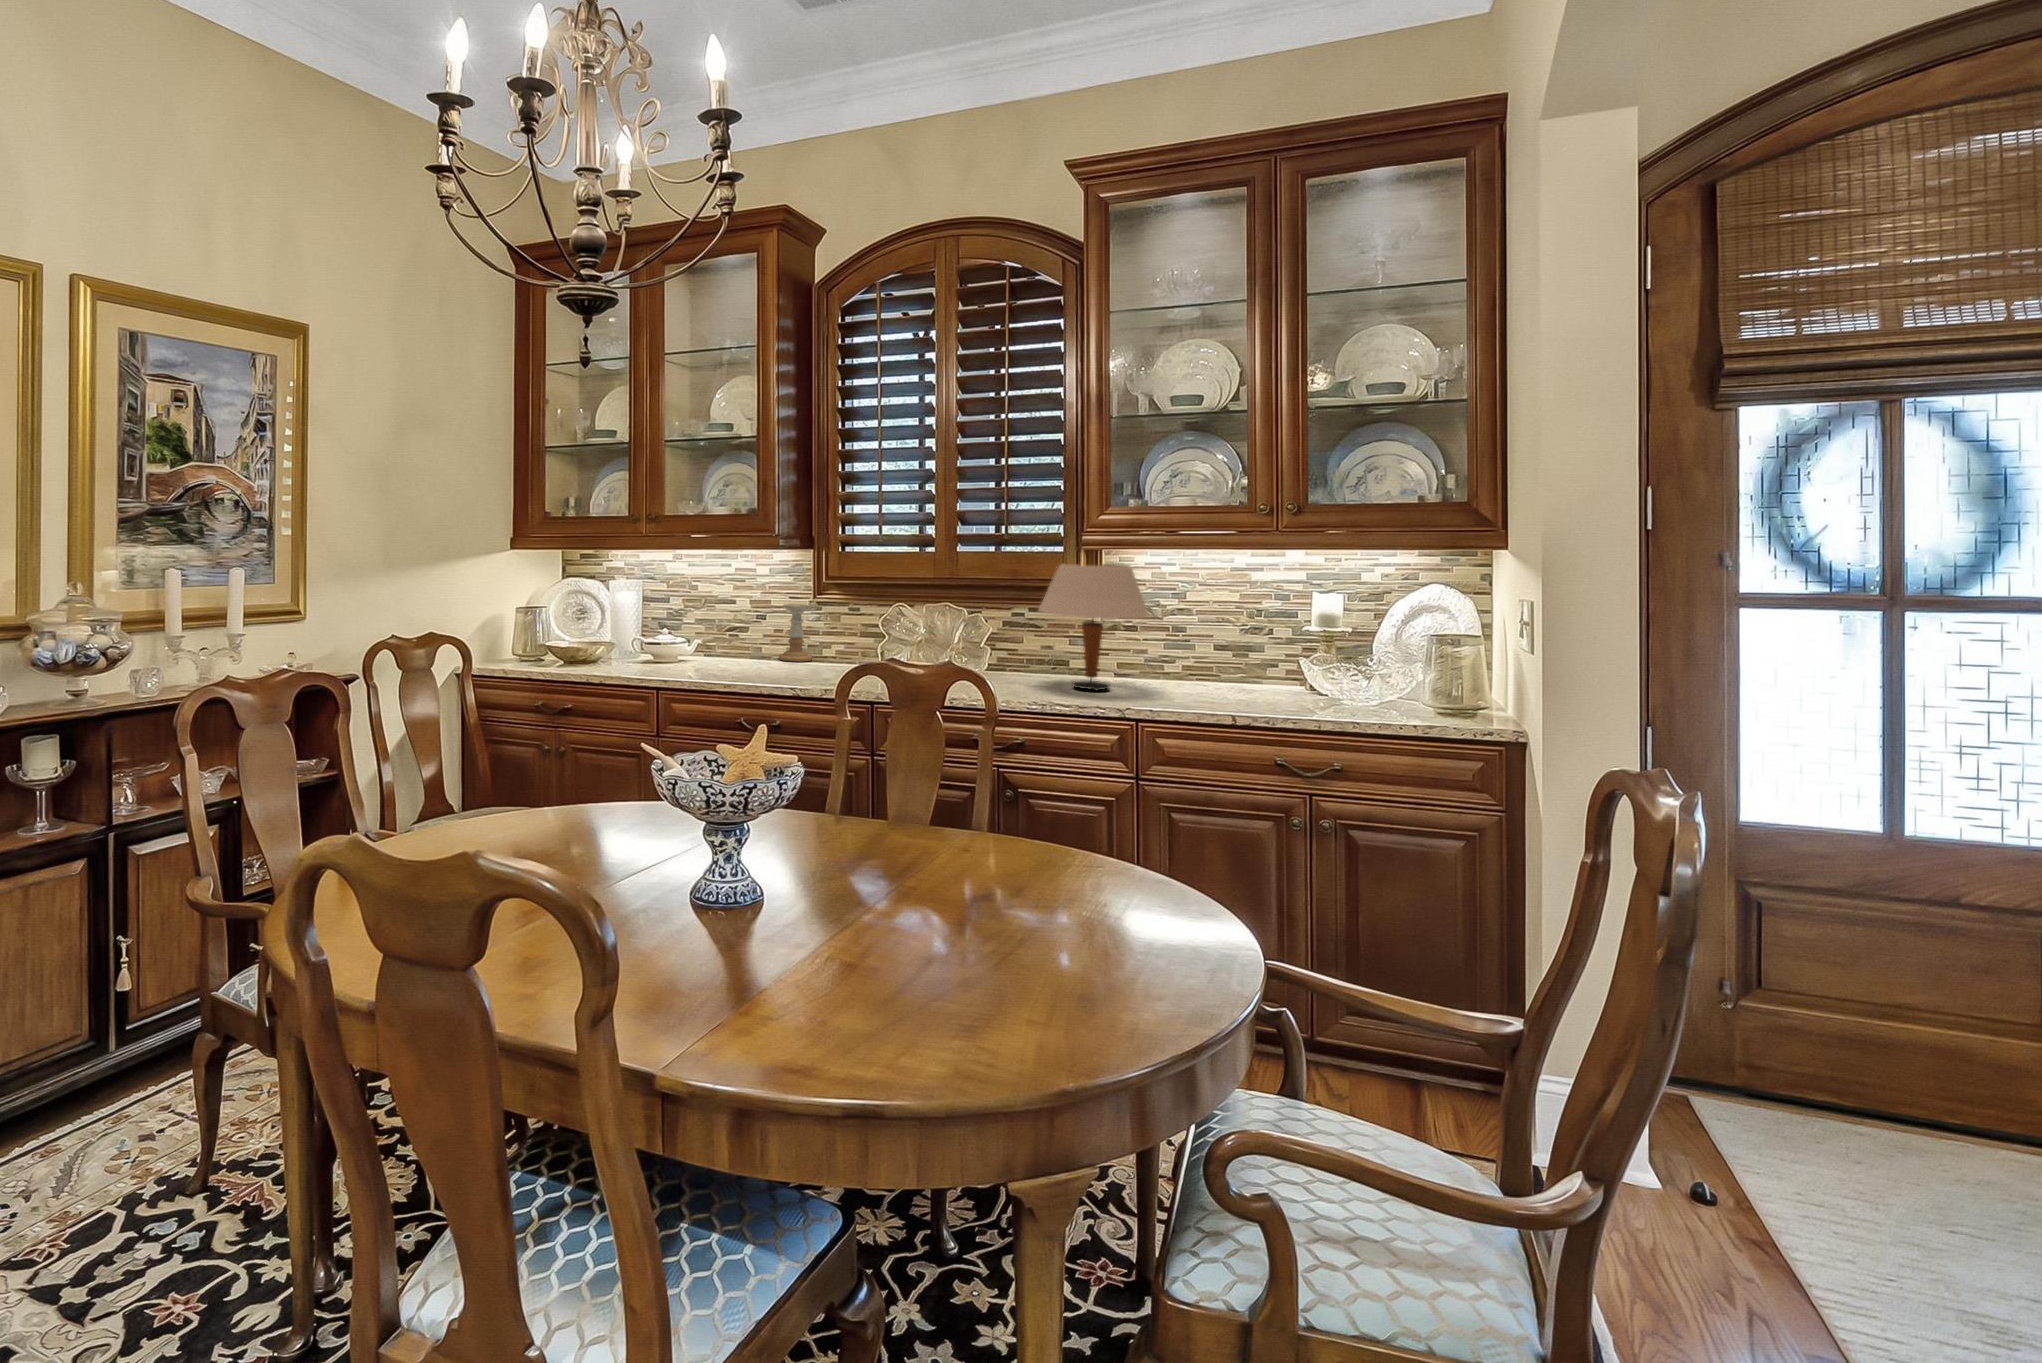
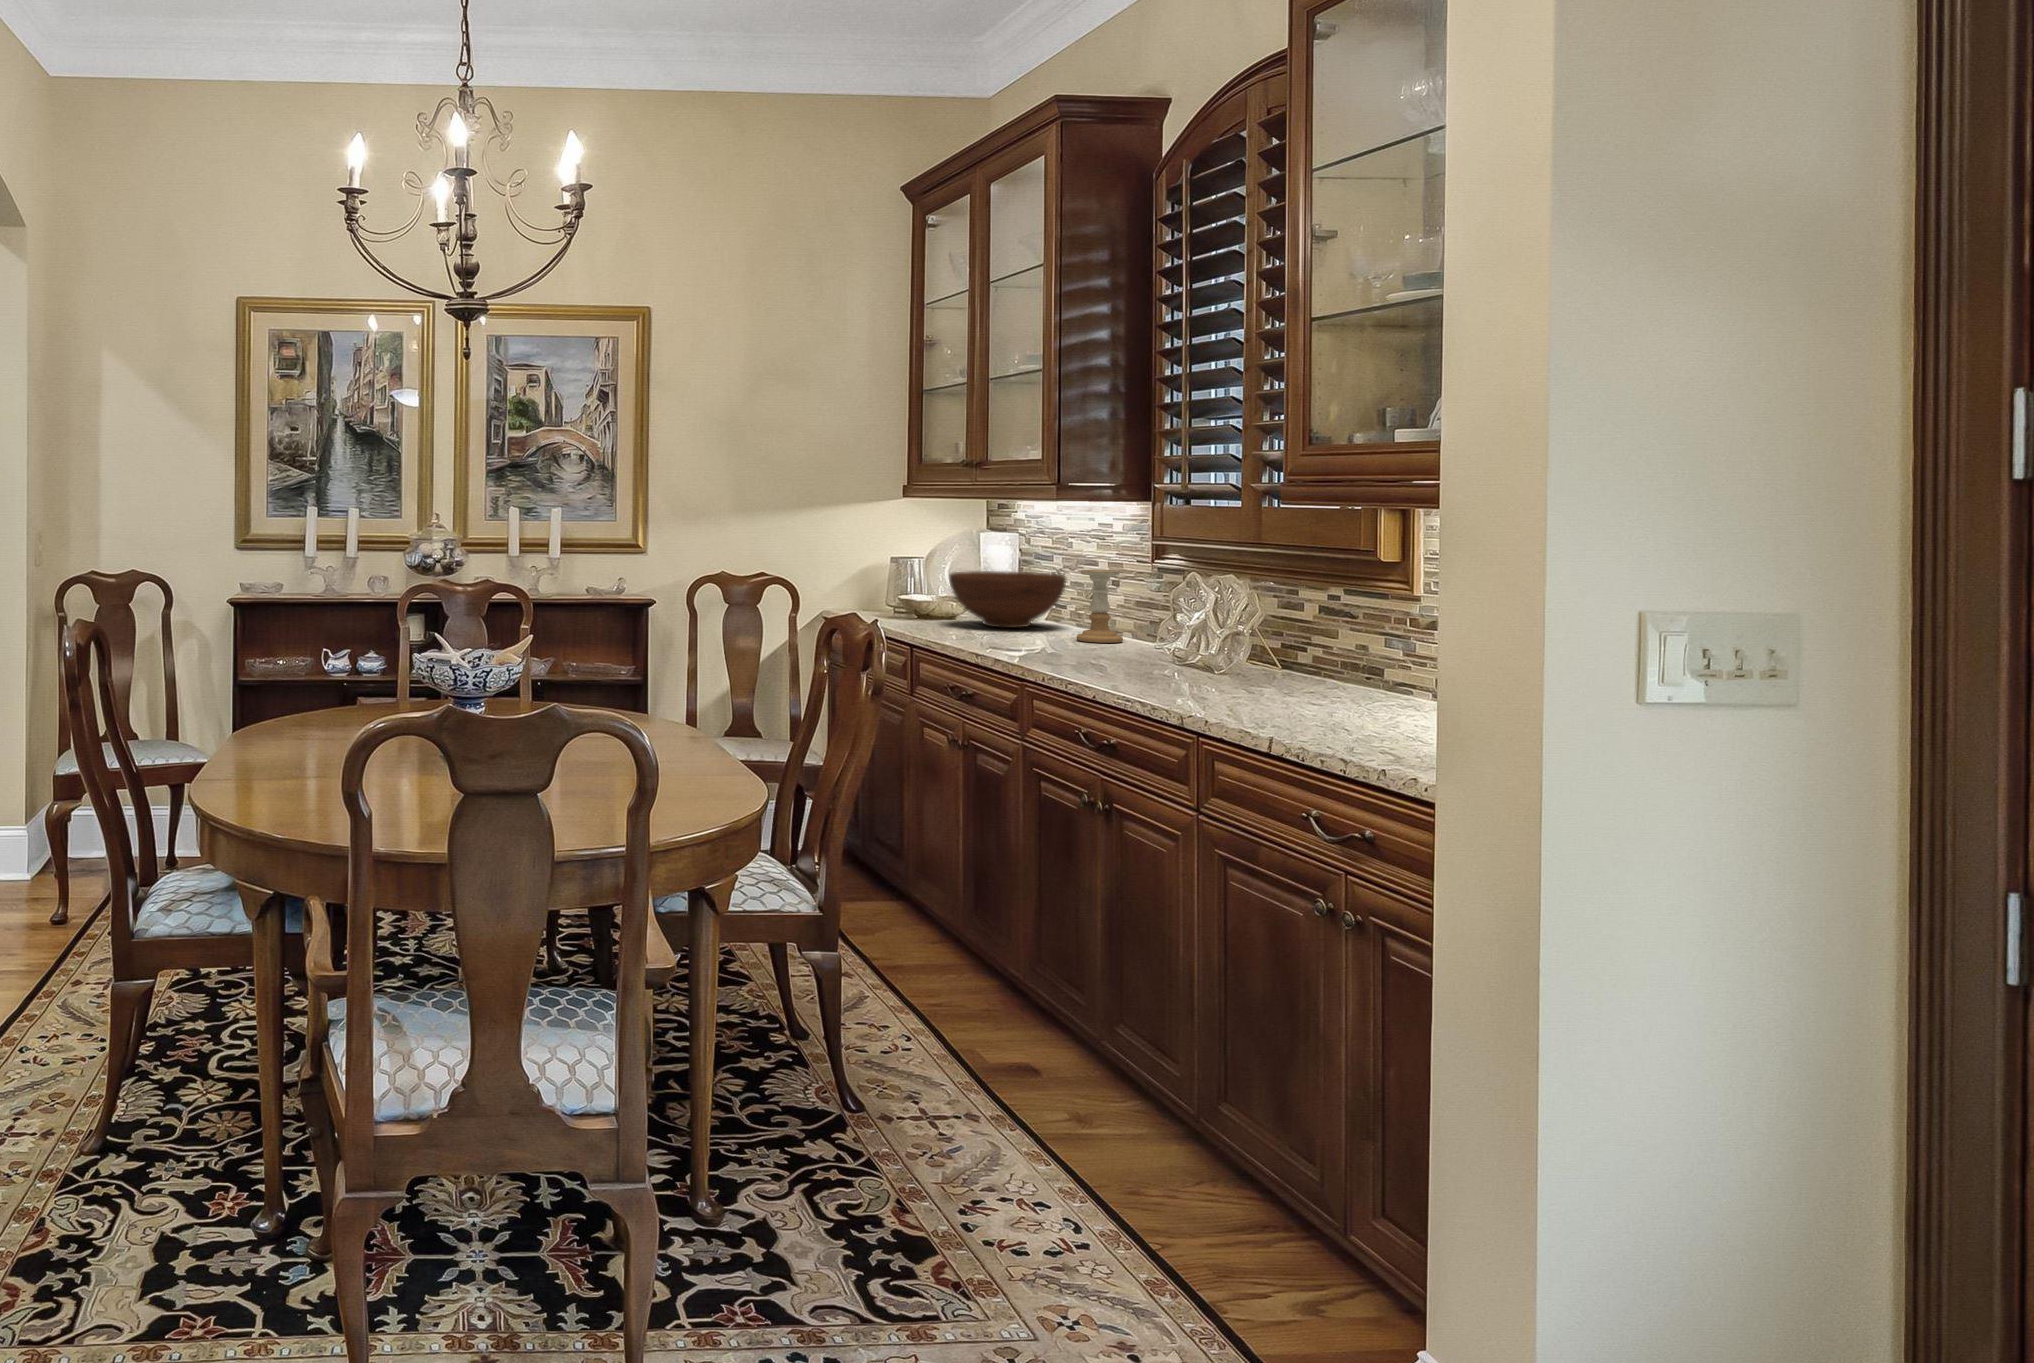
table lamp: present [1039,564,1150,691] -> none [1185,508,1369,697]
fruit bowl: none [639,607,732,656] -> present [949,571,1066,628]

